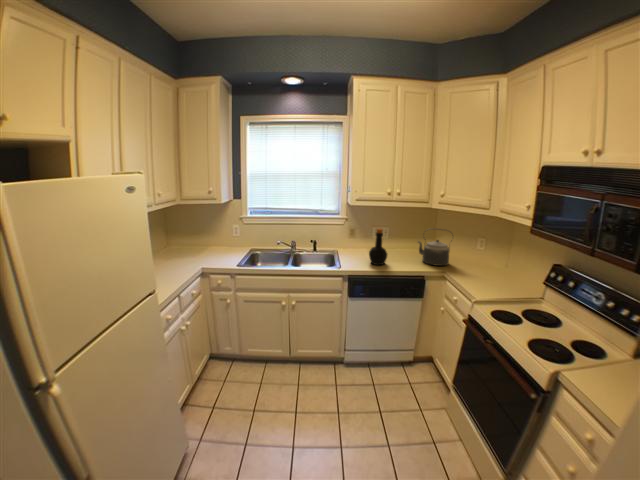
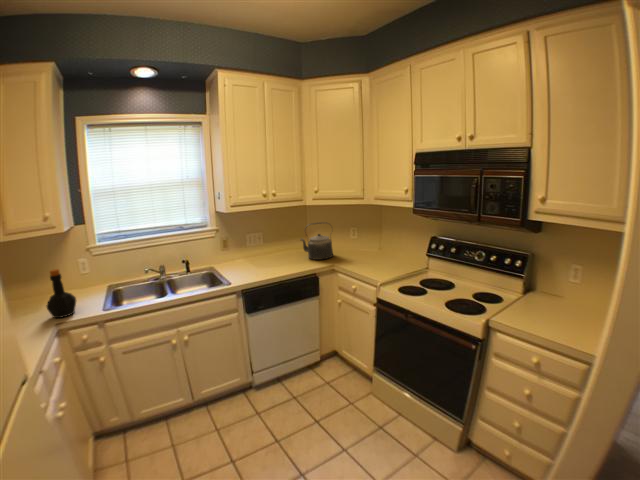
bottle: present [369,229,387,265] -> present [46,269,76,318]

